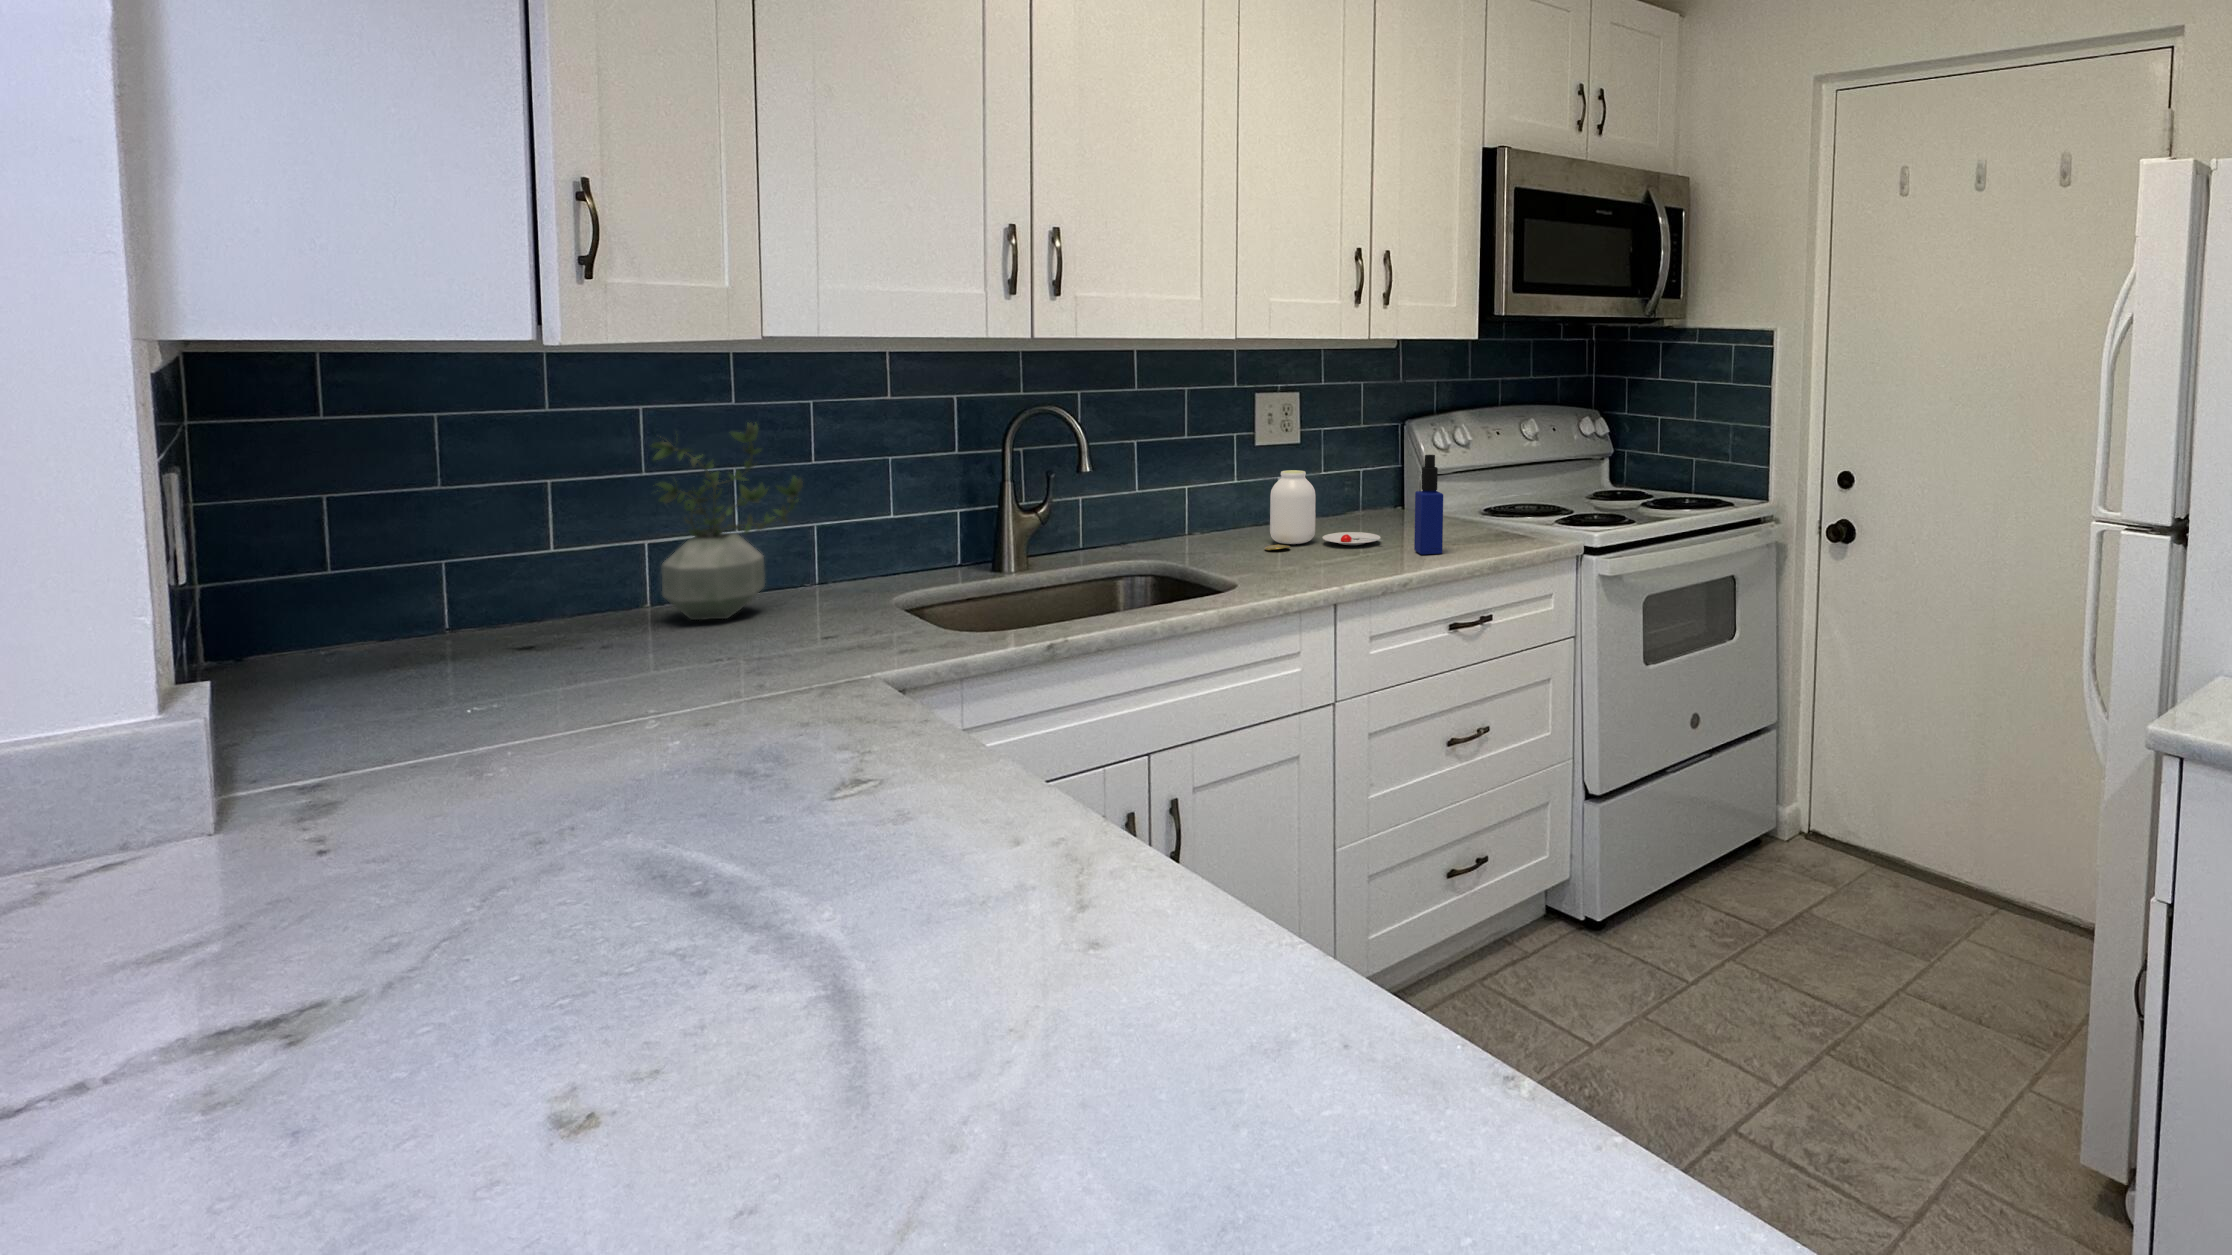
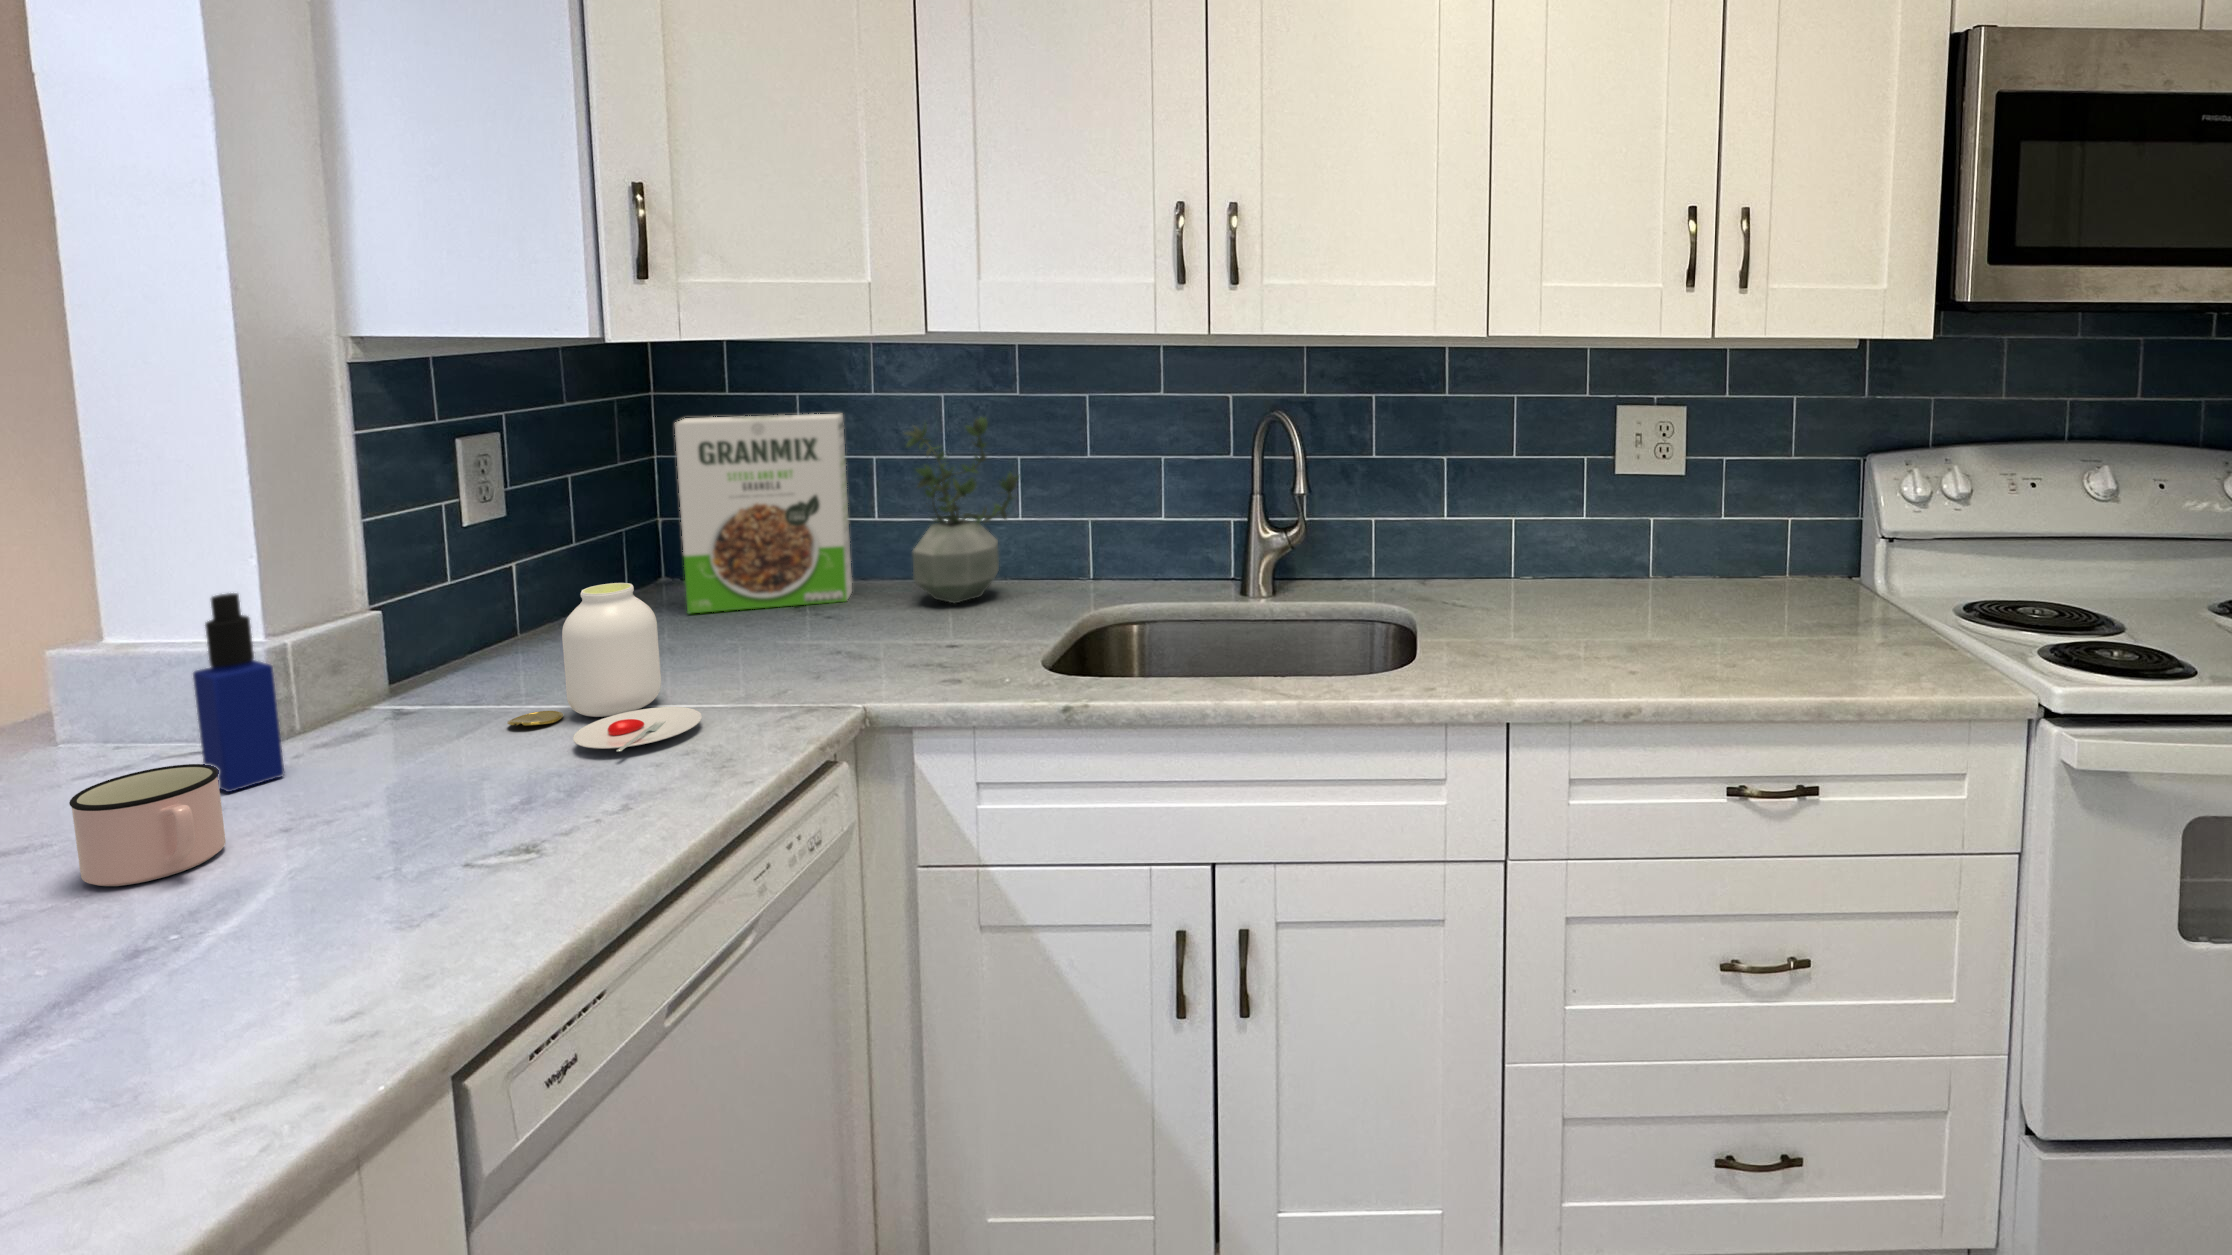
cereal box: none [343,429,575,679] -> present [675,414,852,614]
bottle: present [1414,455,1443,555] -> present [193,593,284,792]
jar: present [1265,470,1383,550] -> present [507,583,702,752]
mug: none [376,784,561,914] -> present [69,764,226,886]

